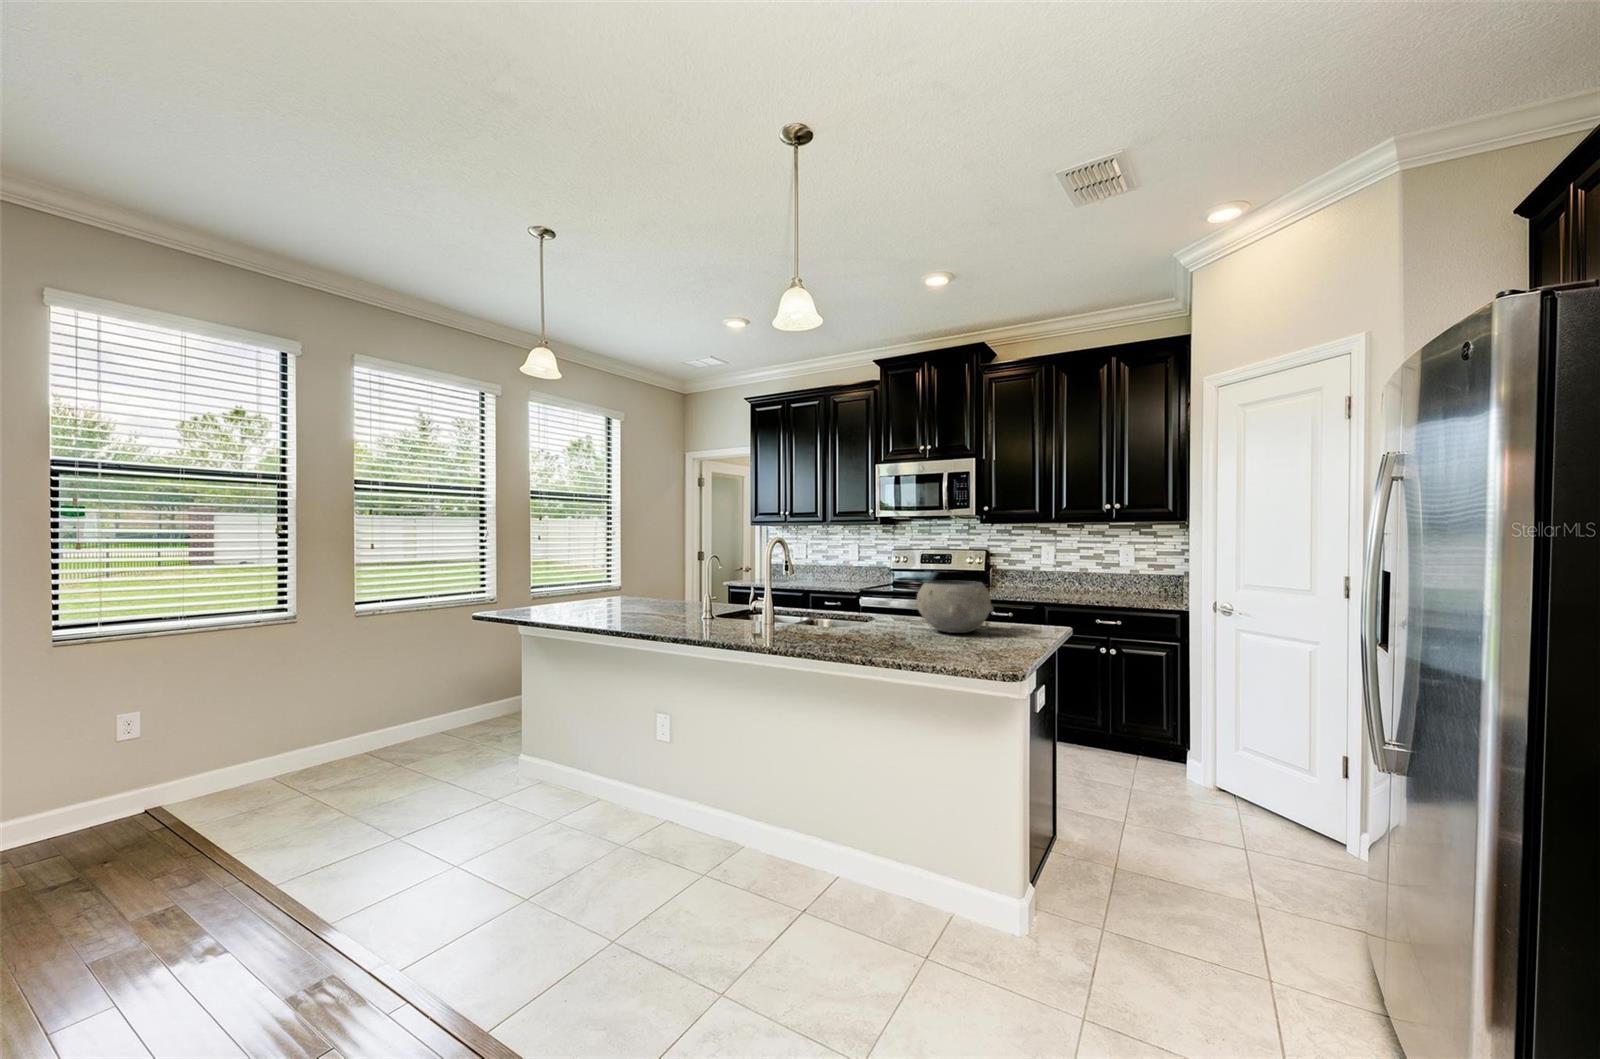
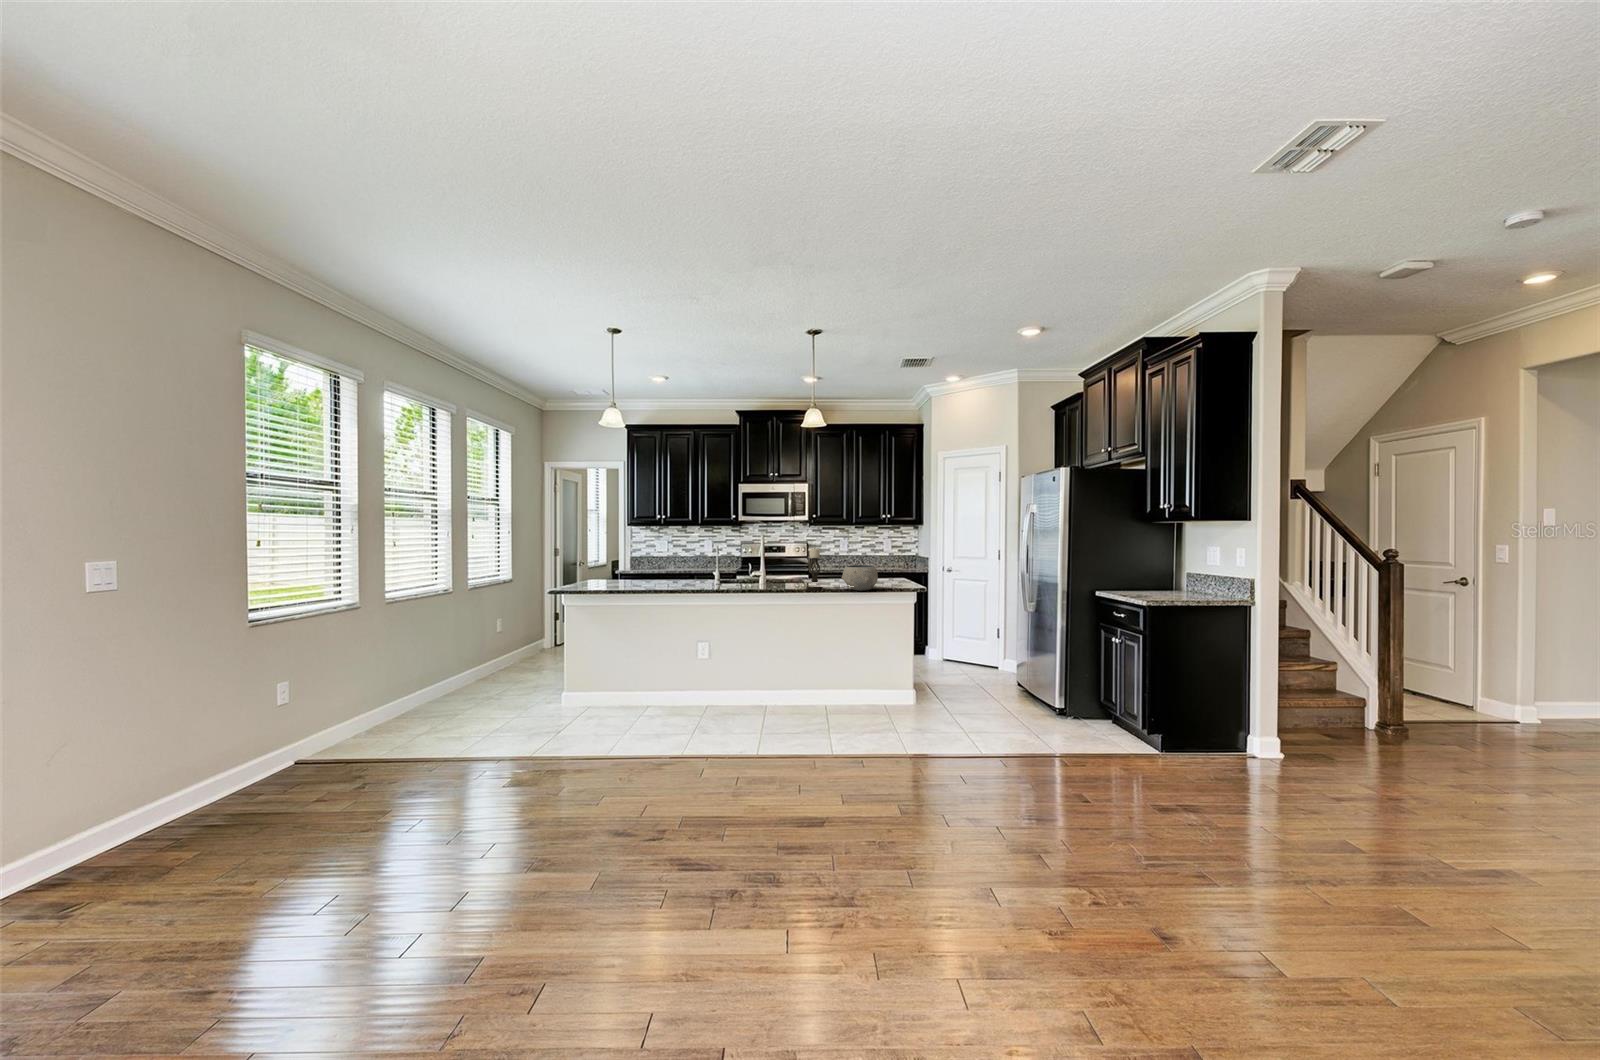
candle holder: none [861,545,894,625] -> present [806,548,823,590]

